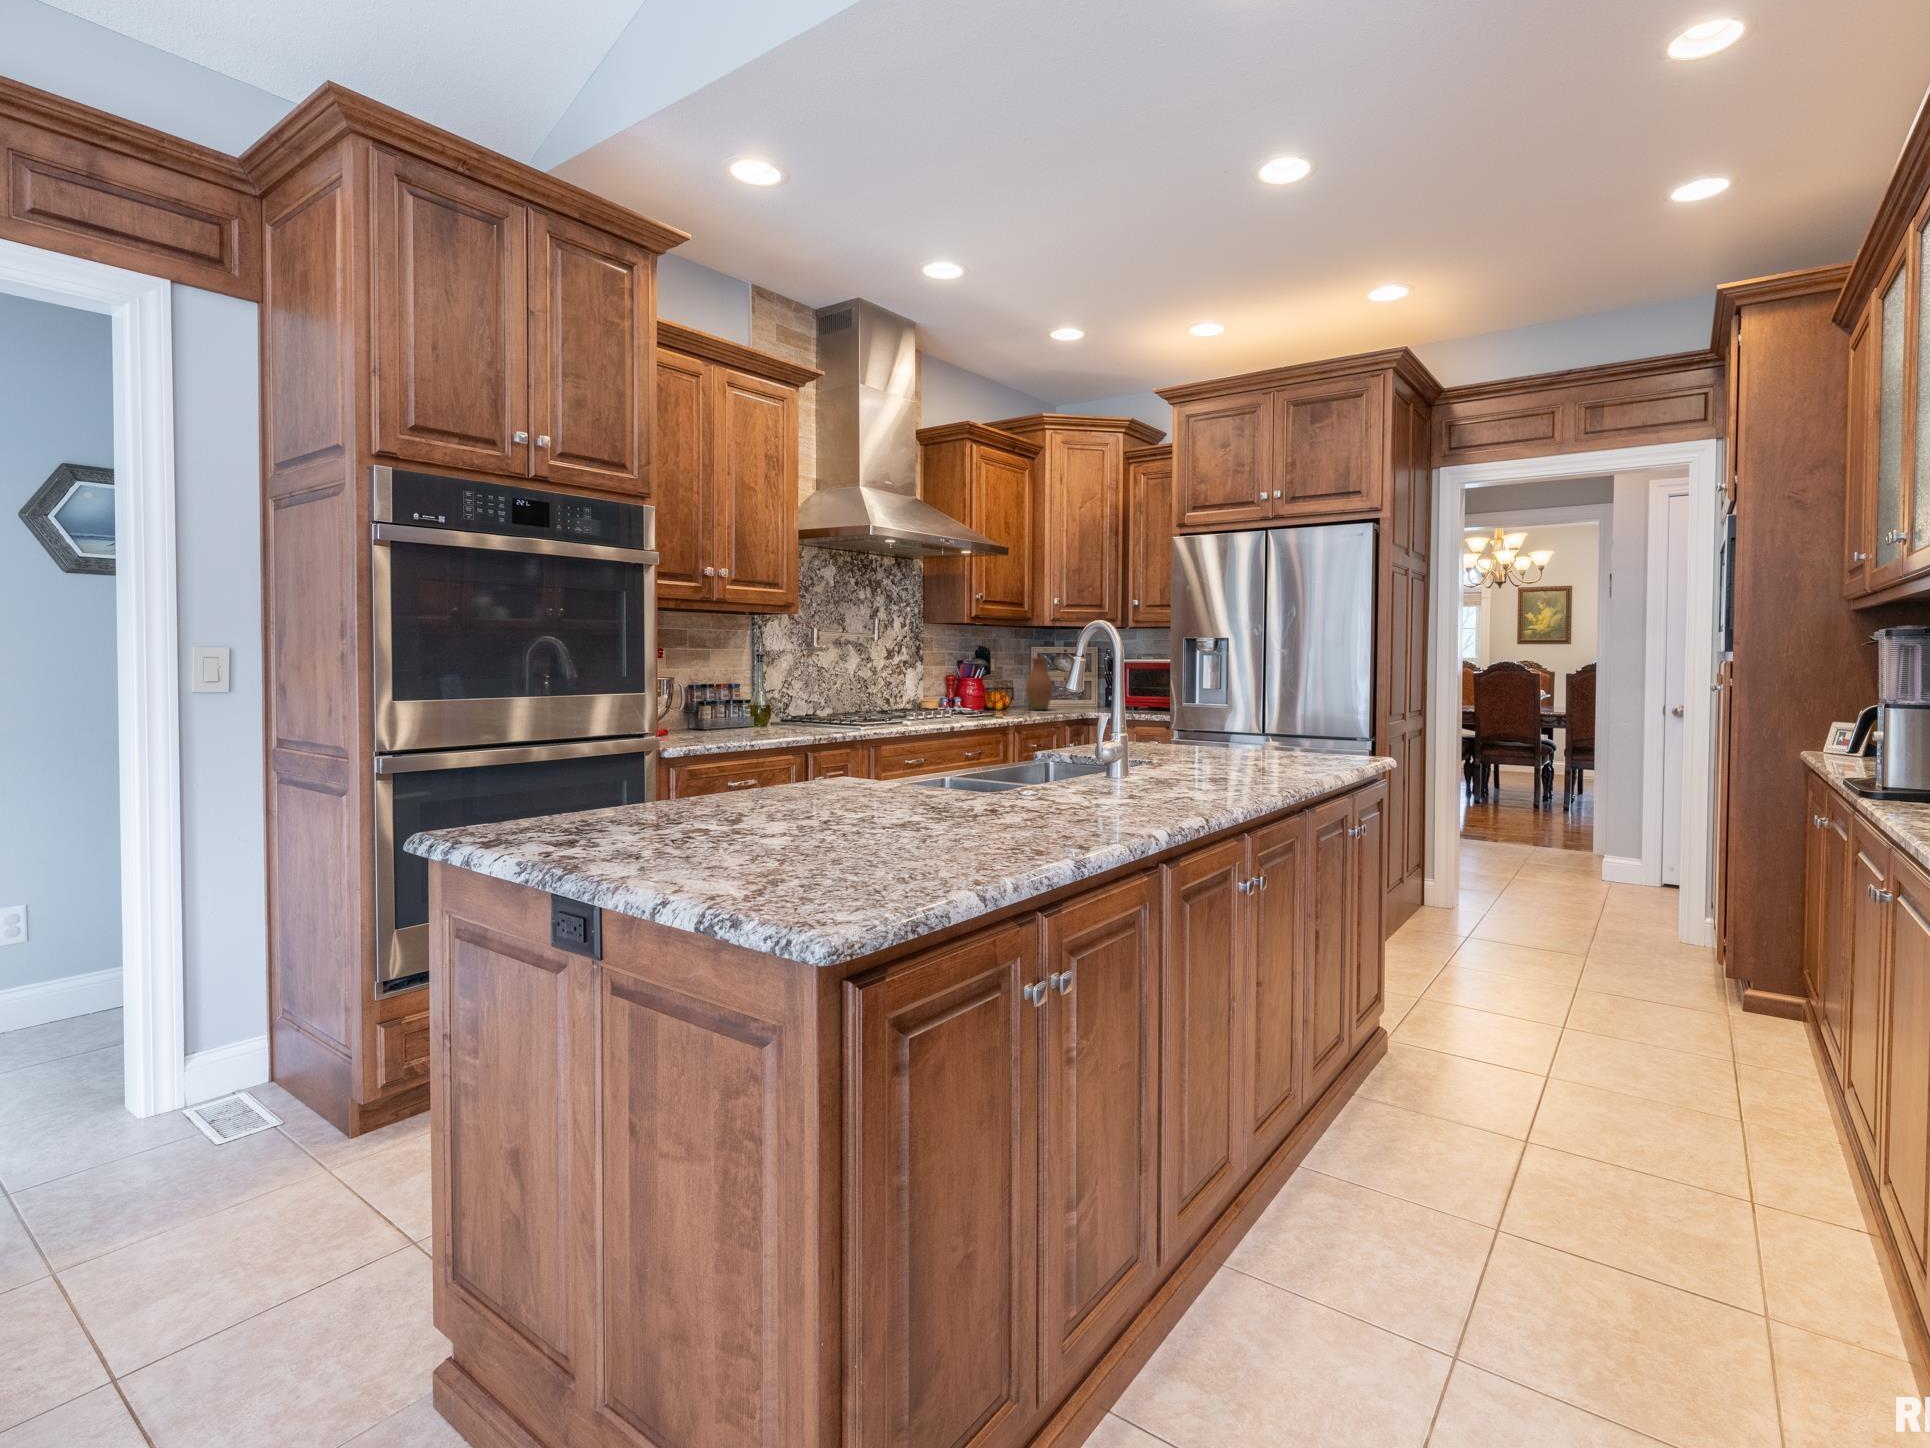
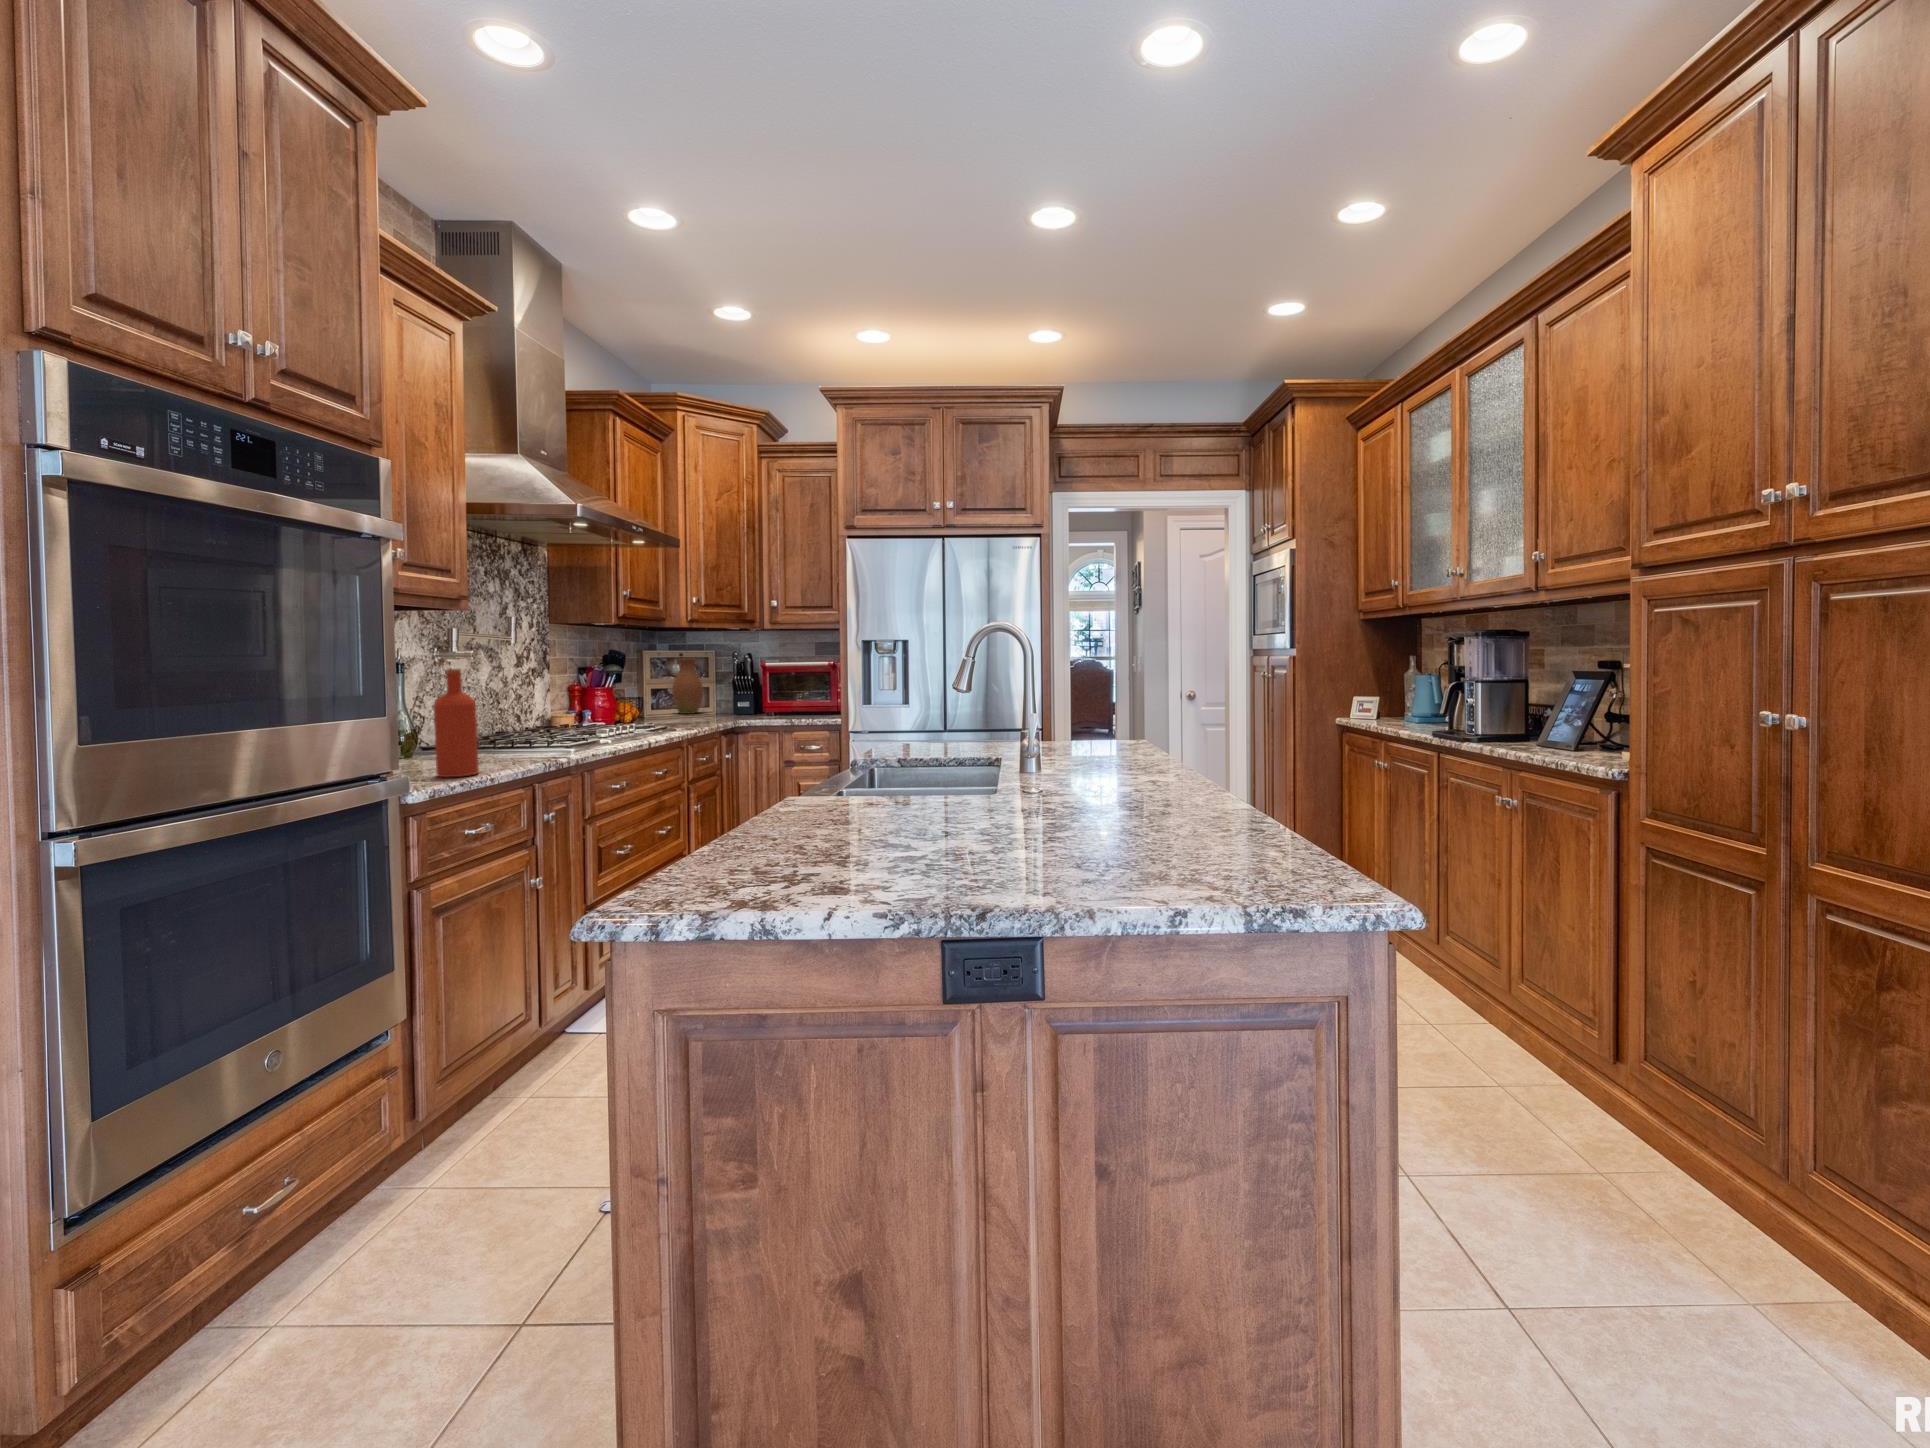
bottle: none [734,657,763,739] -> present [434,669,479,777]

